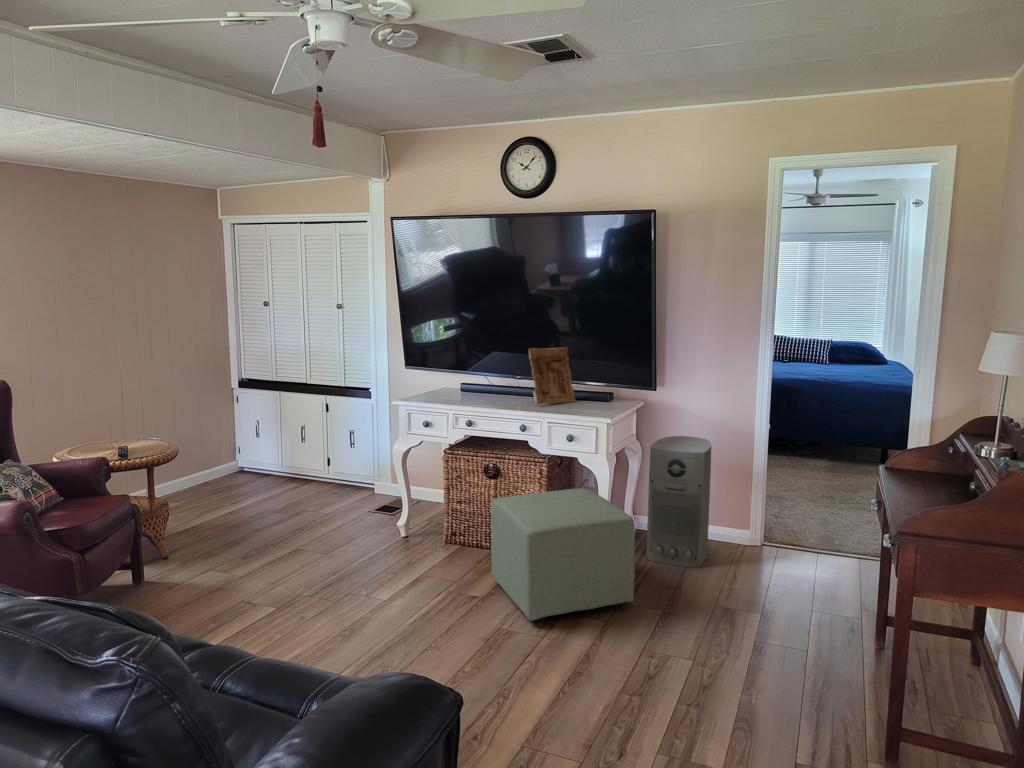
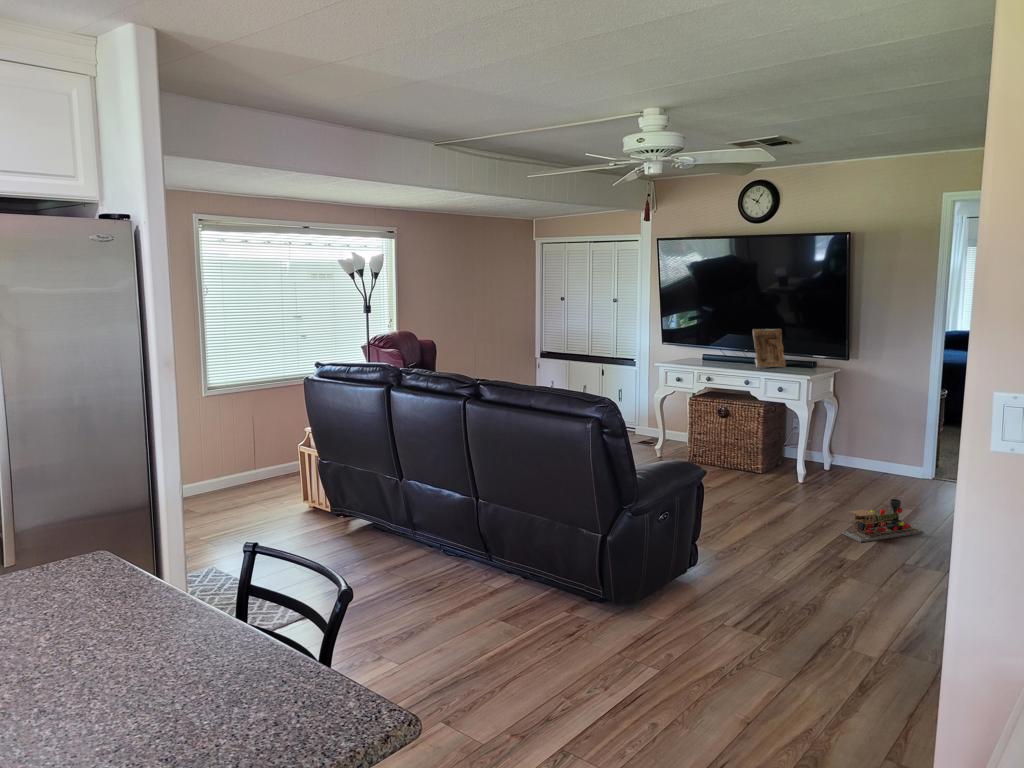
air purifier: present [646,436,711,567] -> none [835,394,888,484]
ottoman: present [491,488,635,621] -> none [722,423,820,499]
toy train: none [685,628,800,719] -> present [842,499,923,542]

